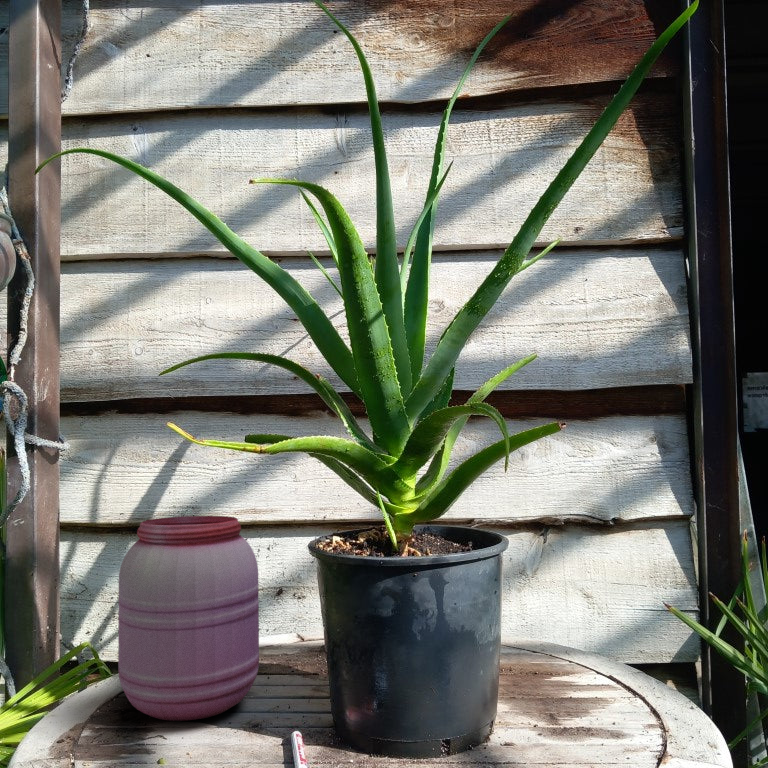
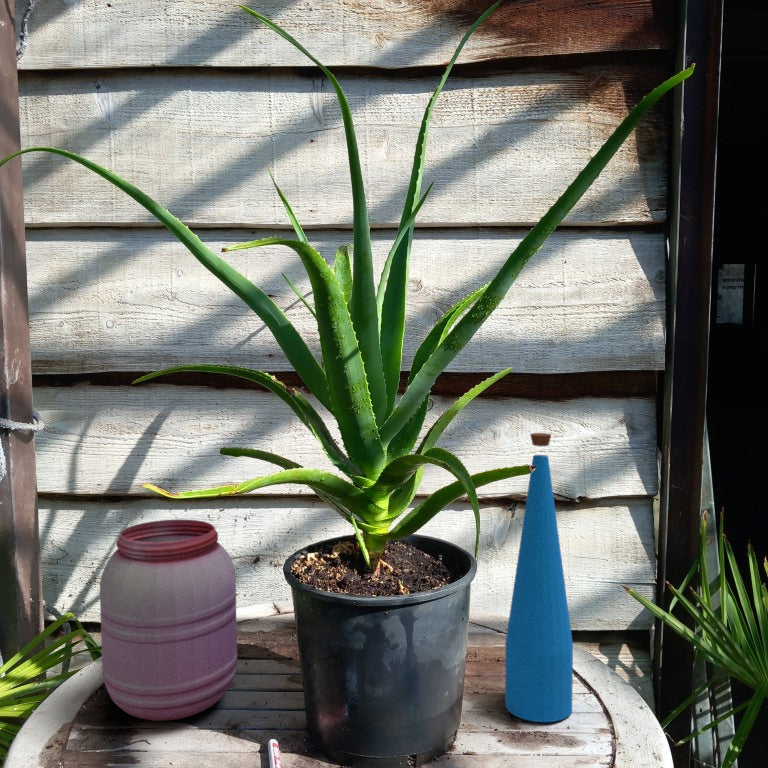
bottle: none [542,412,616,718] -> present [505,433,573,722]

